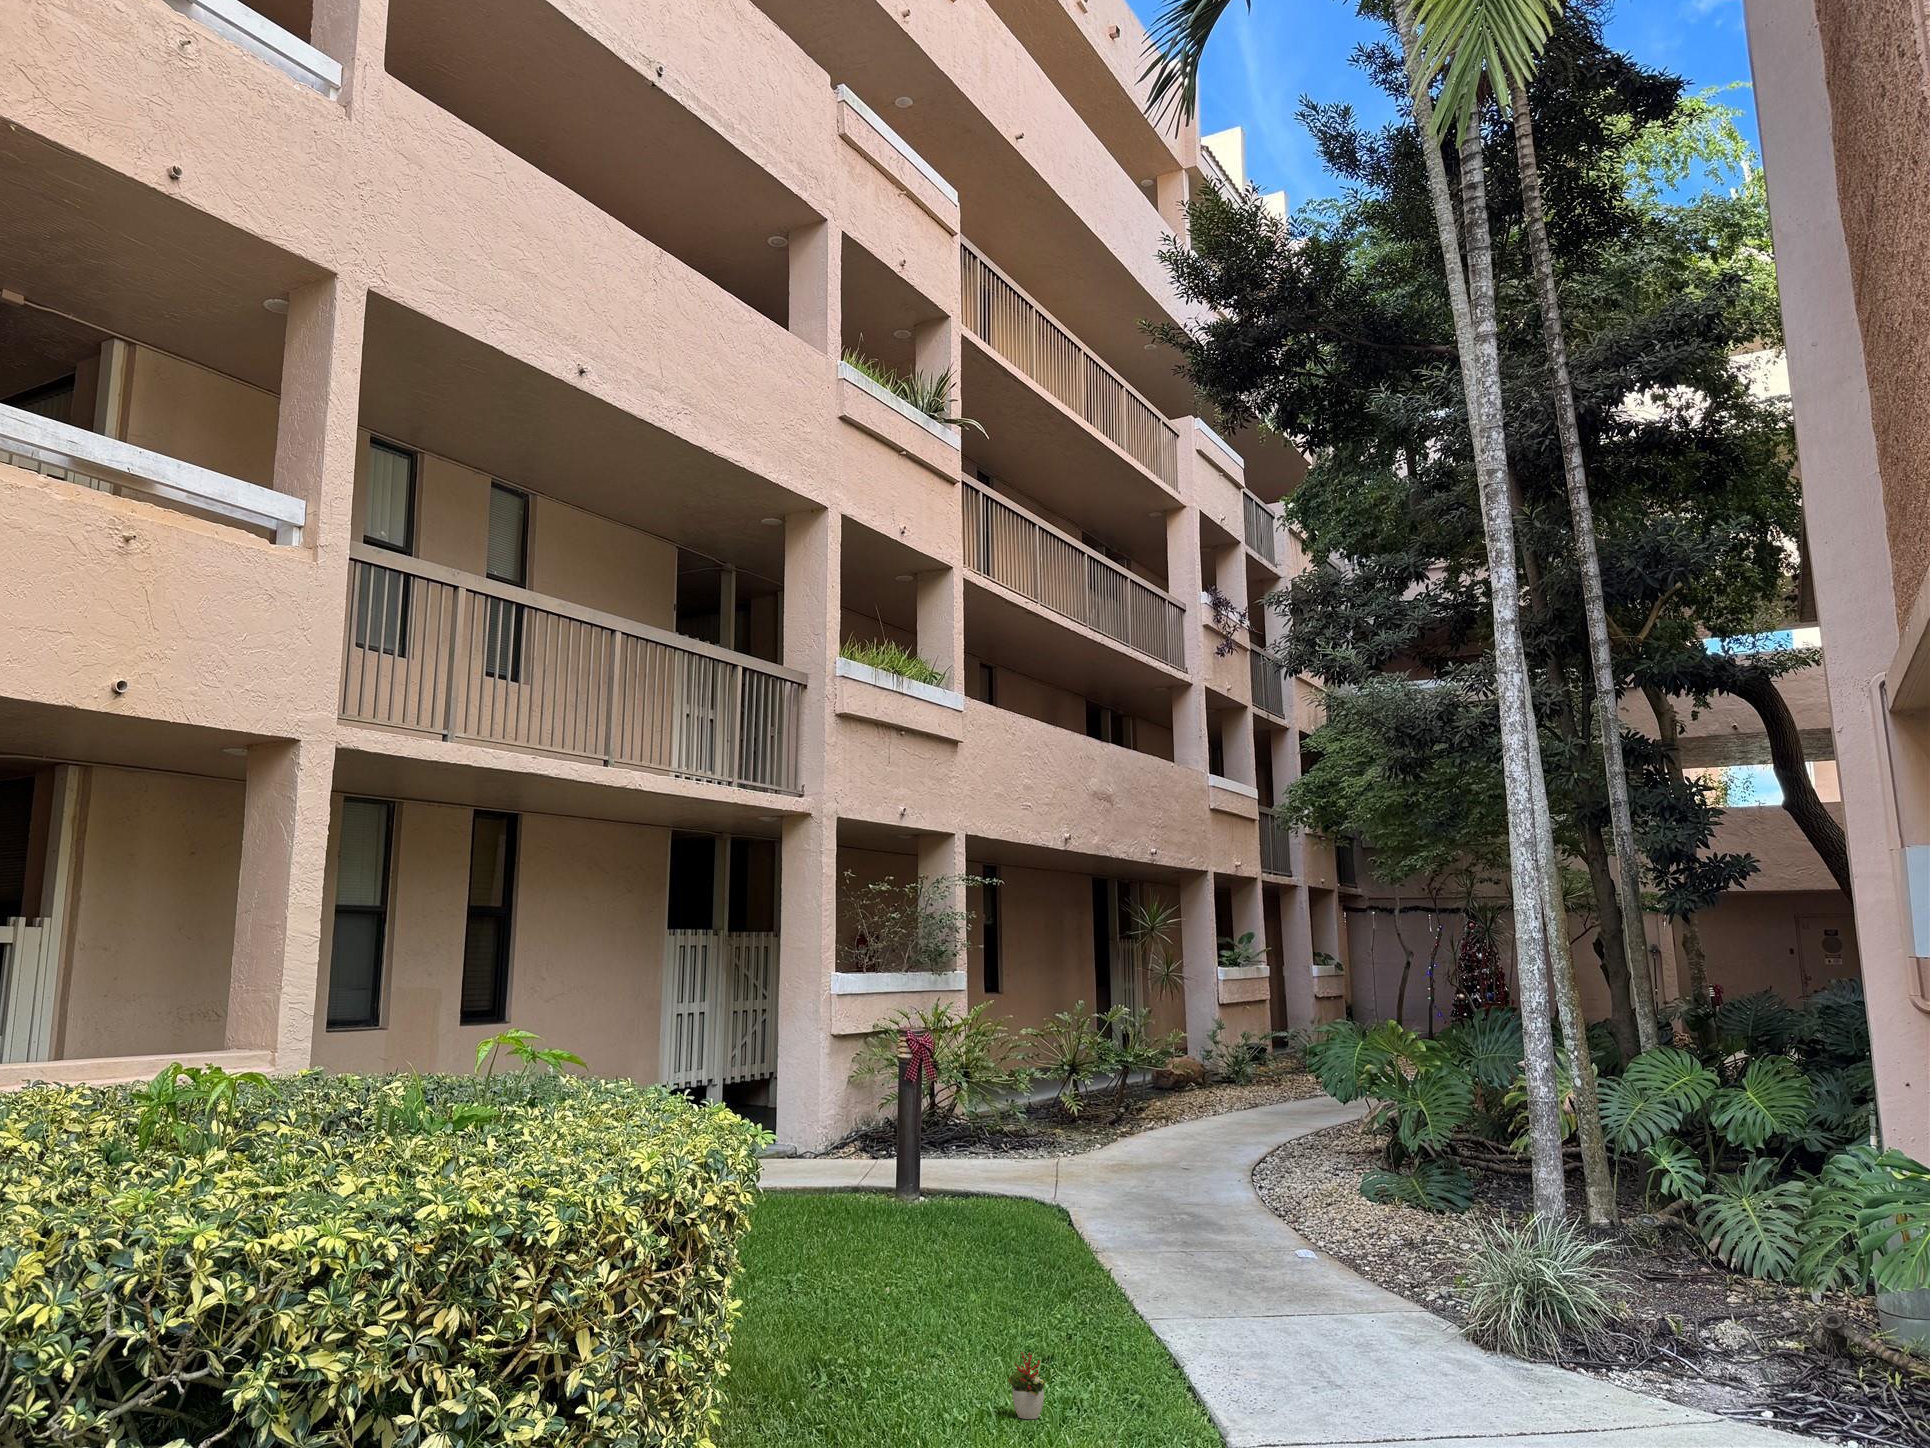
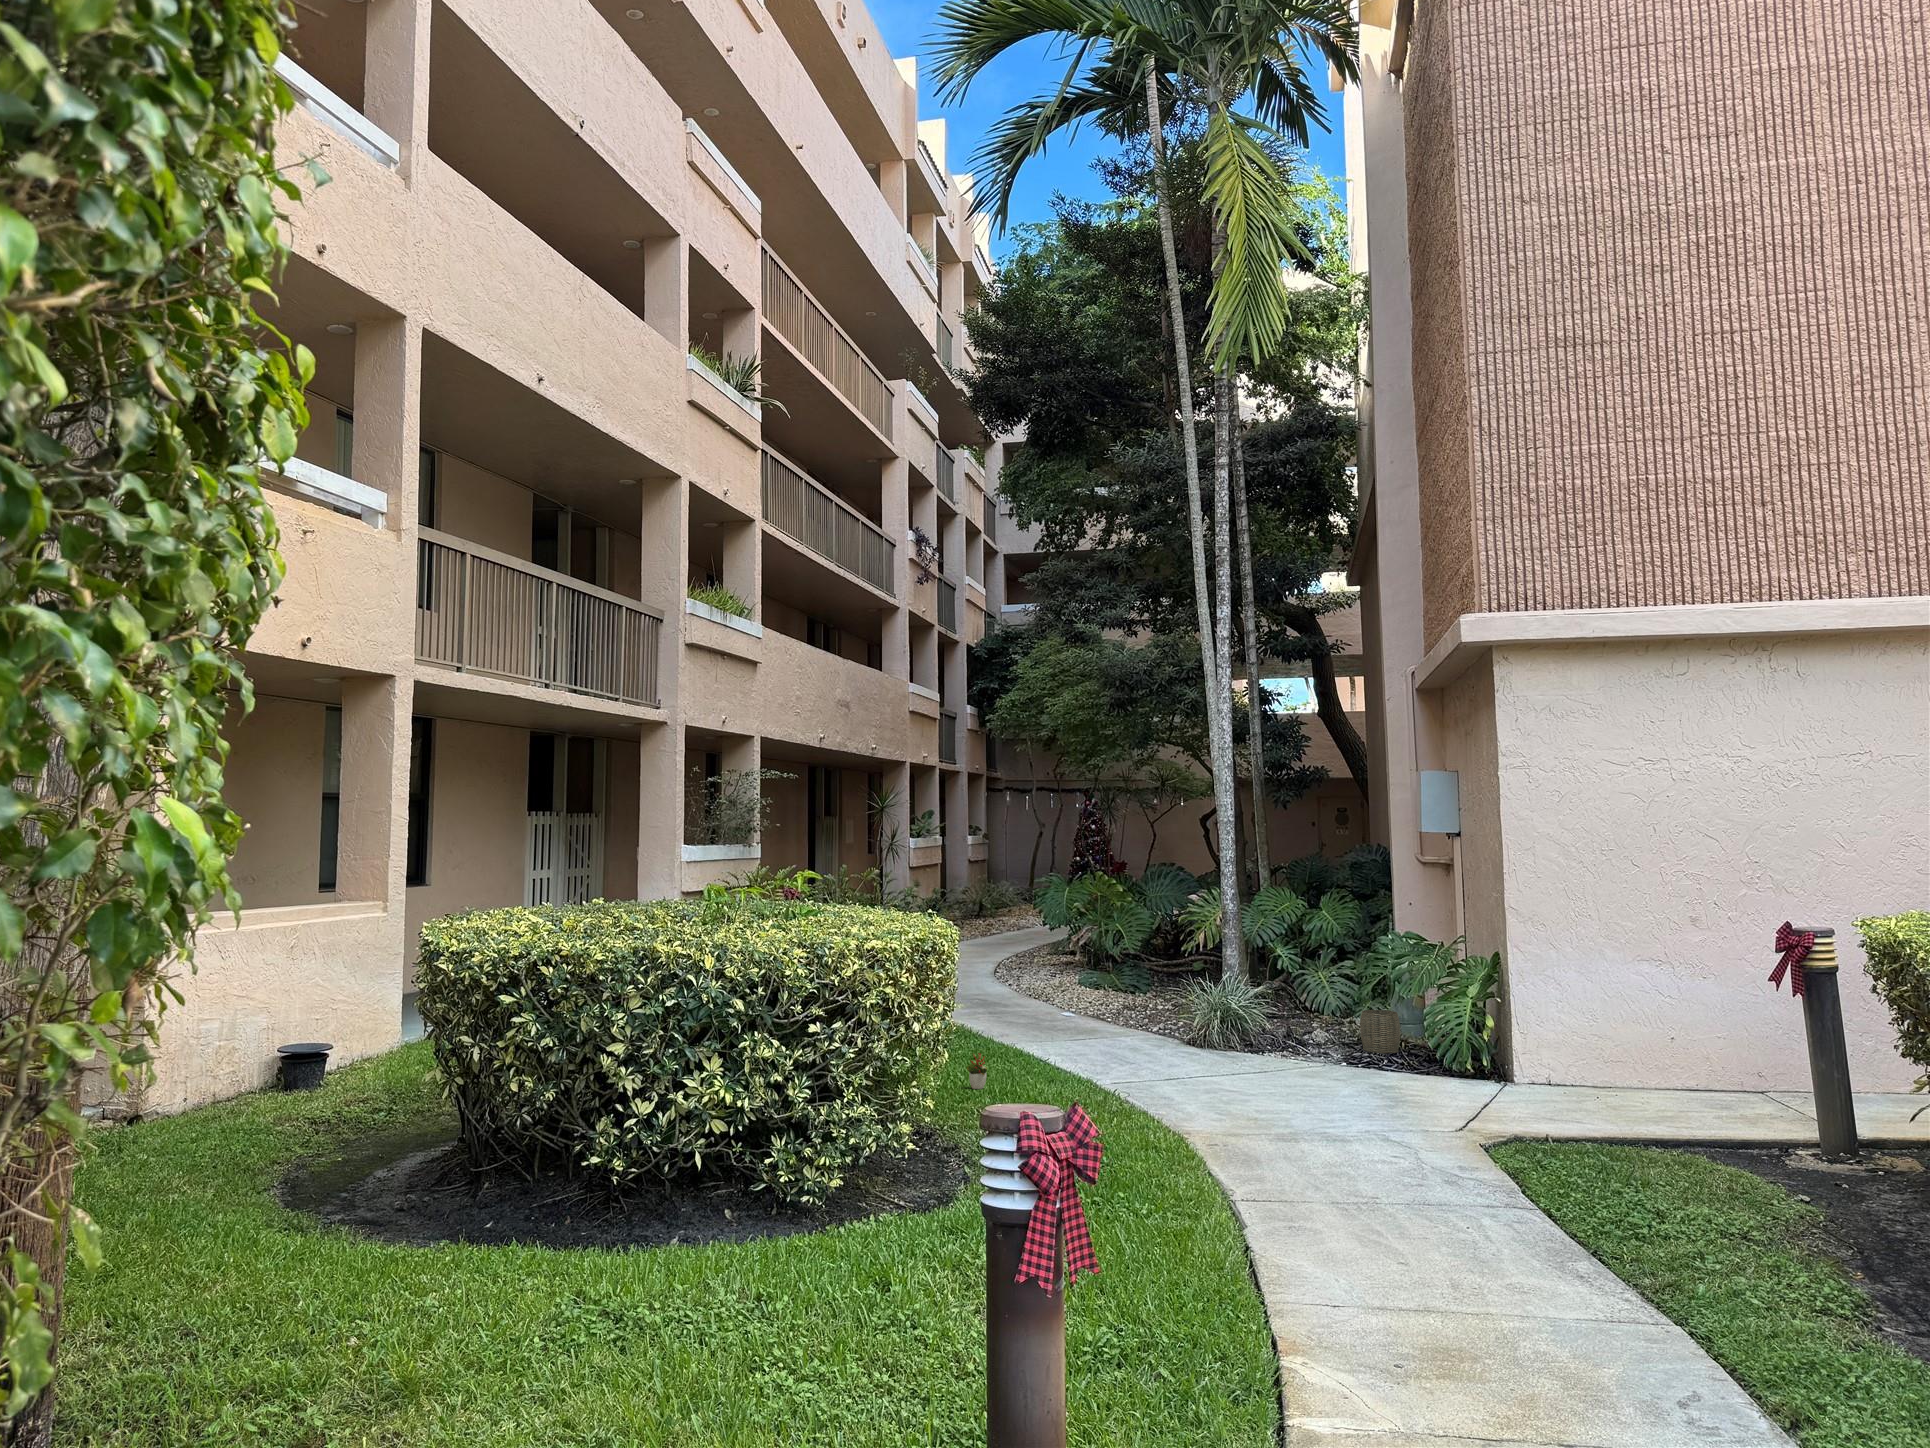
woven basket: none [1810,1291,1894,1379] -> present [1360,1010,1400,1053]

